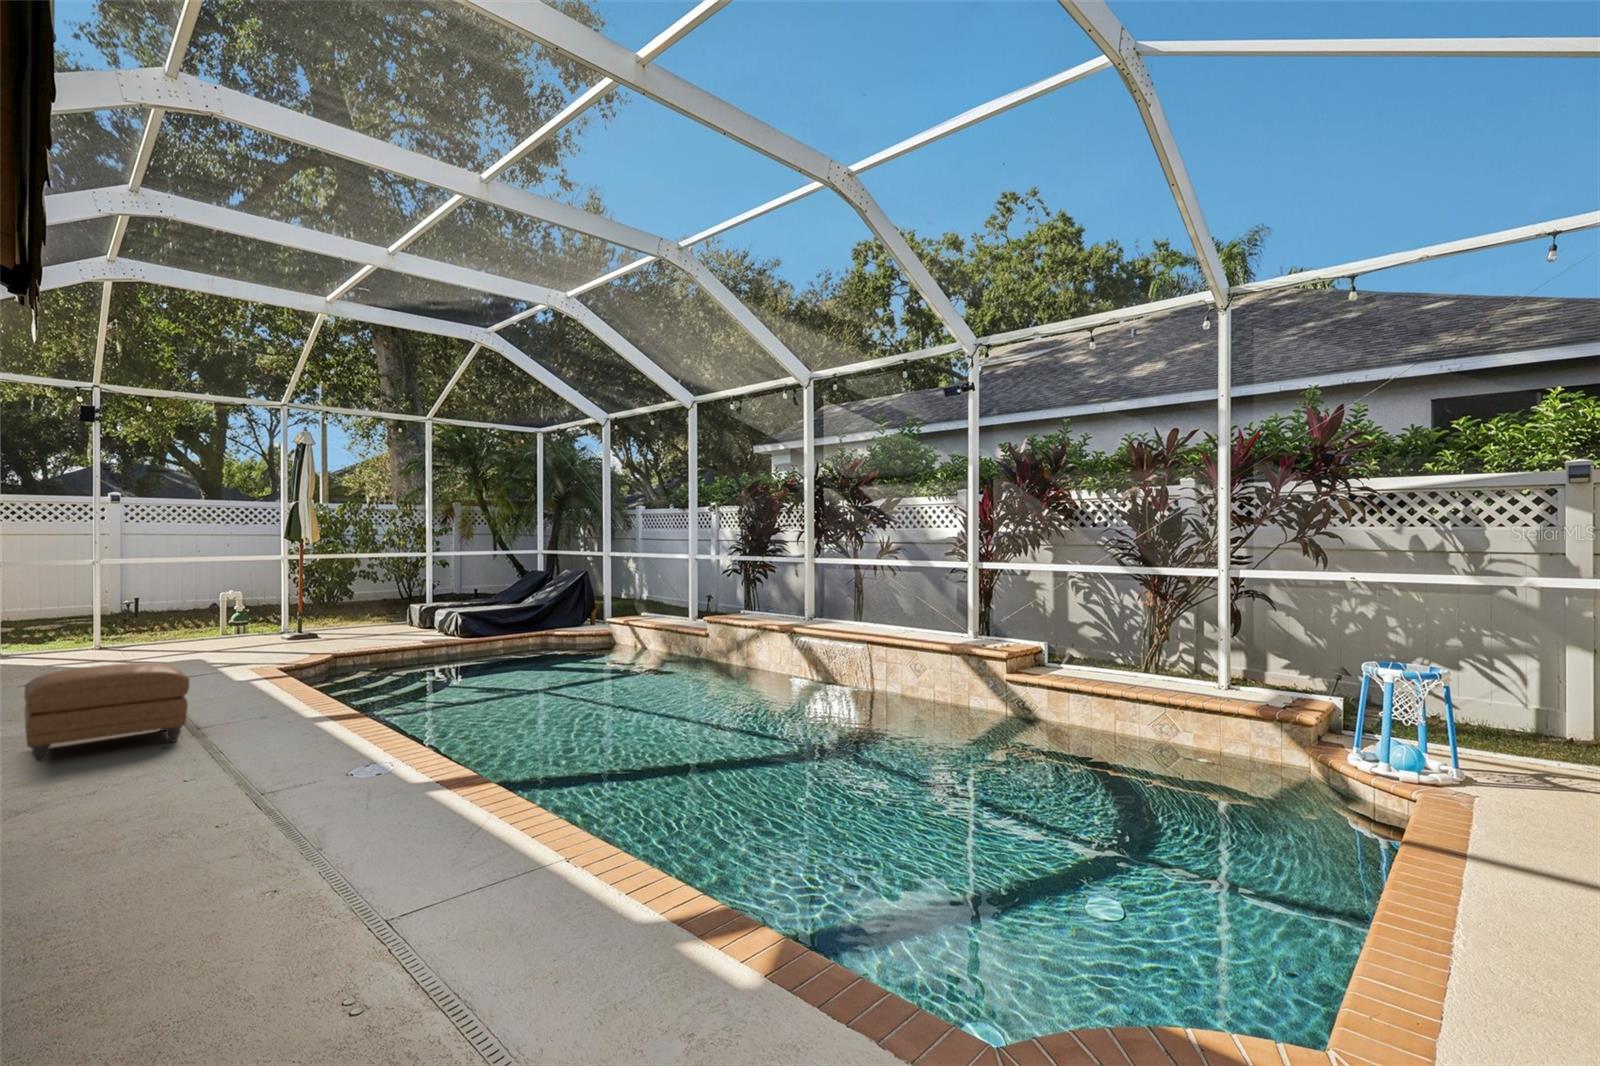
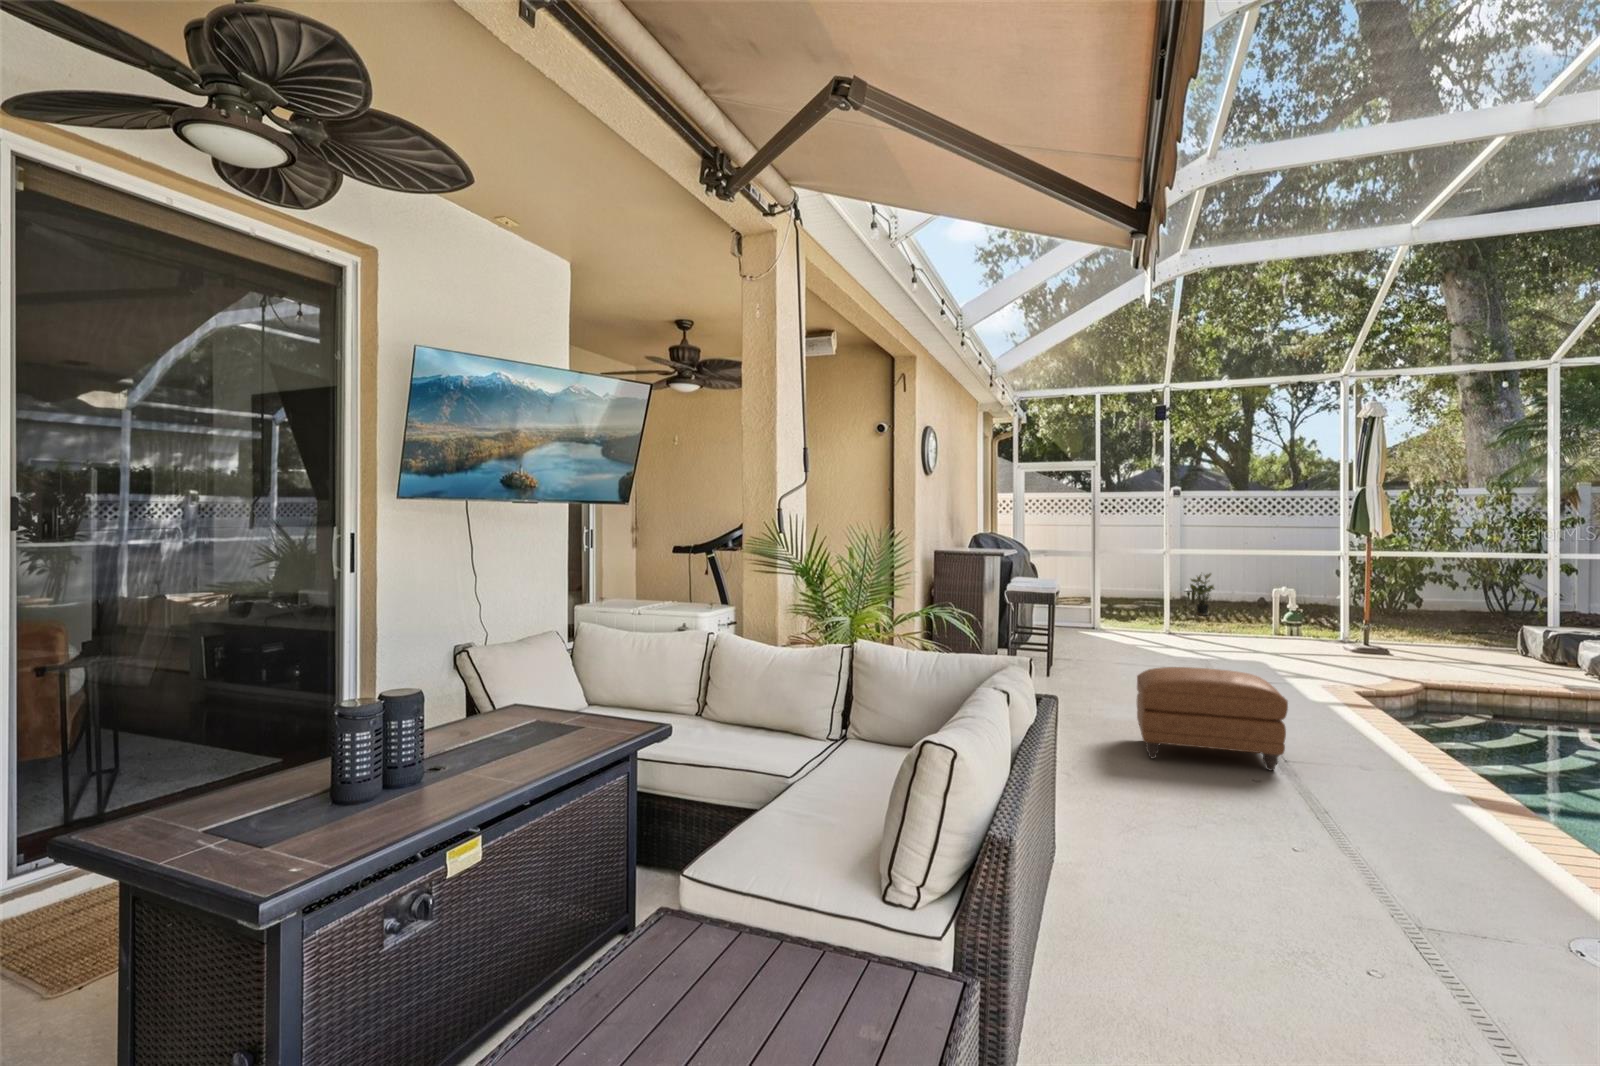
potted plant: none [131,581,162,626] -> present [1190,573,1214,615]

